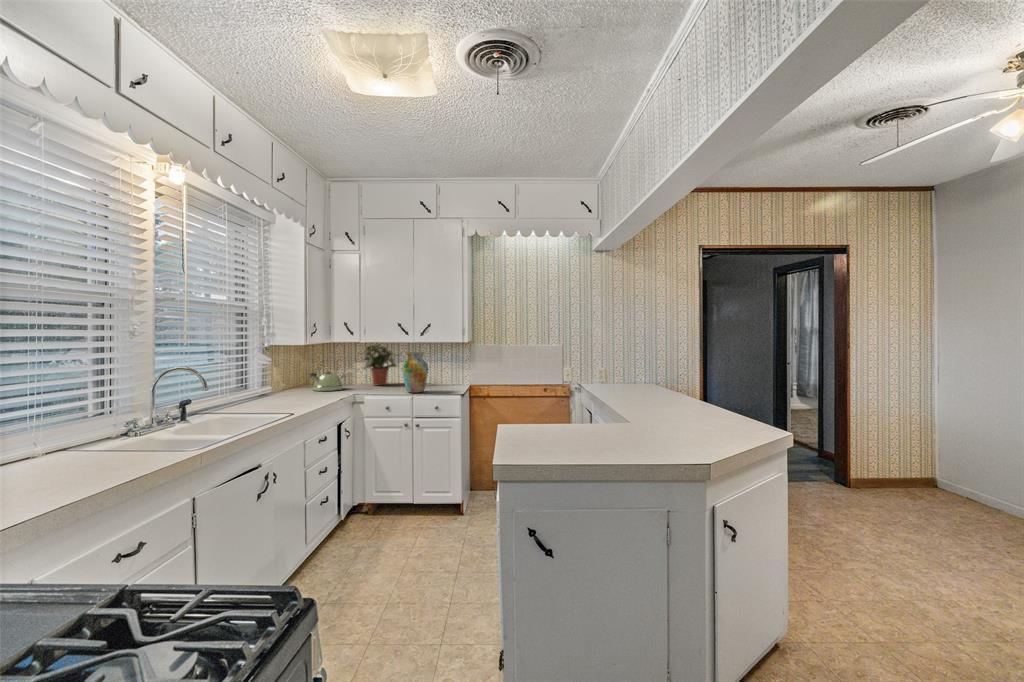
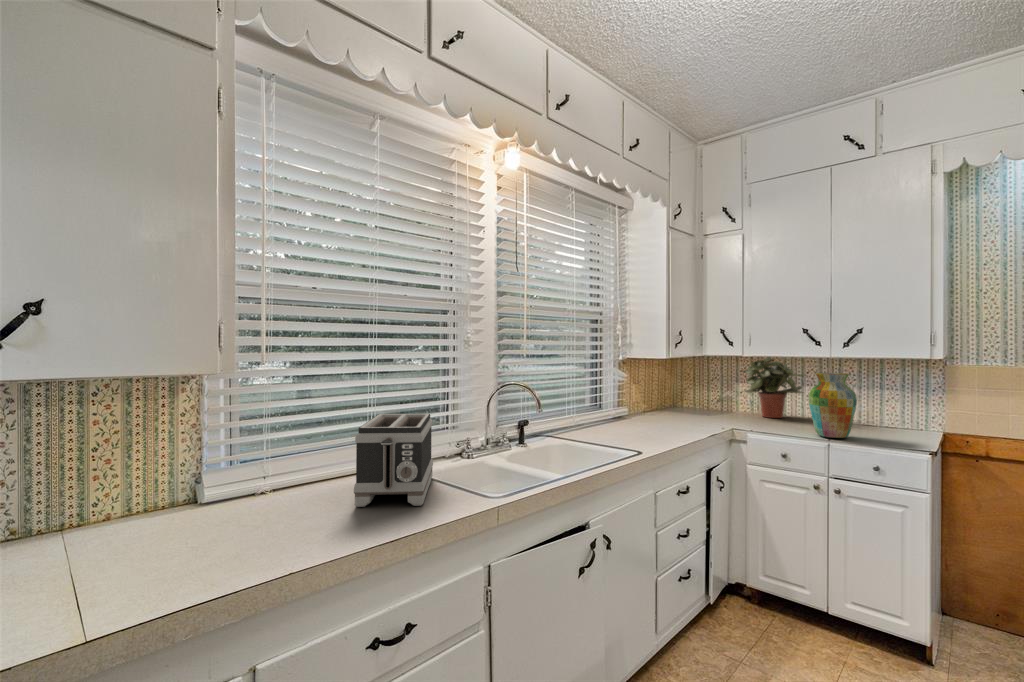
kettle: present [310,358,343,391] -> none [674,374,719,420]
toaster: none [30,397,119,483] -> present [354,414,433,507]

